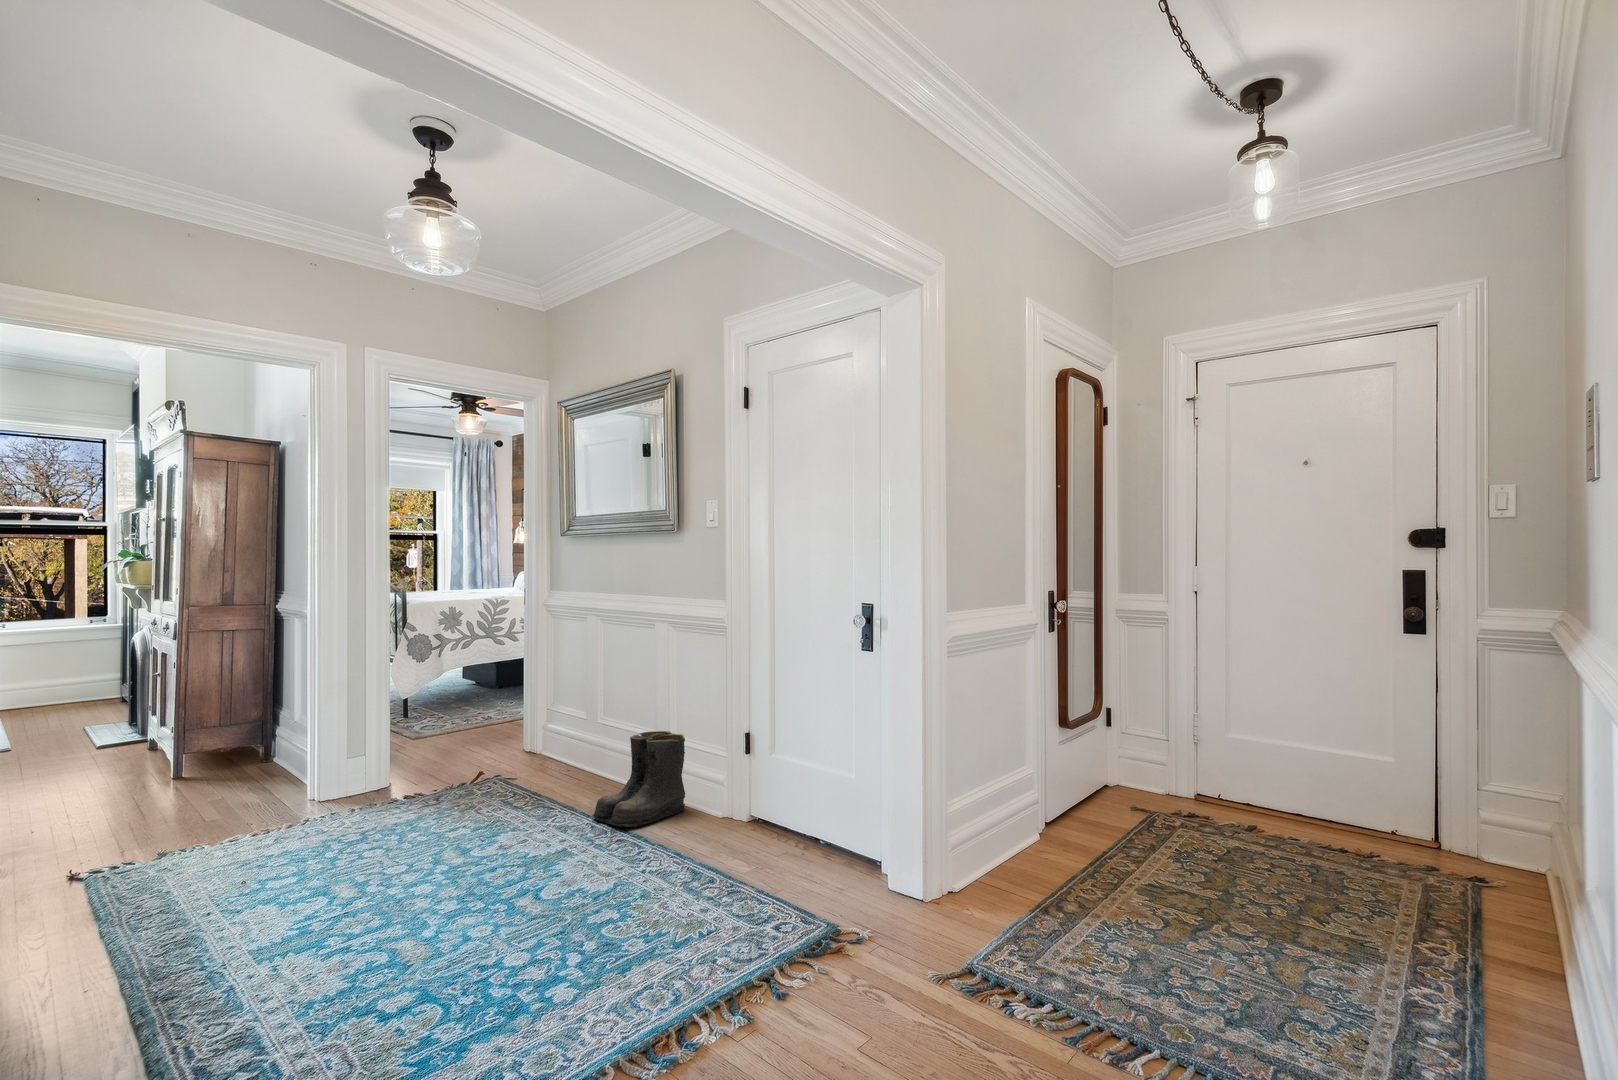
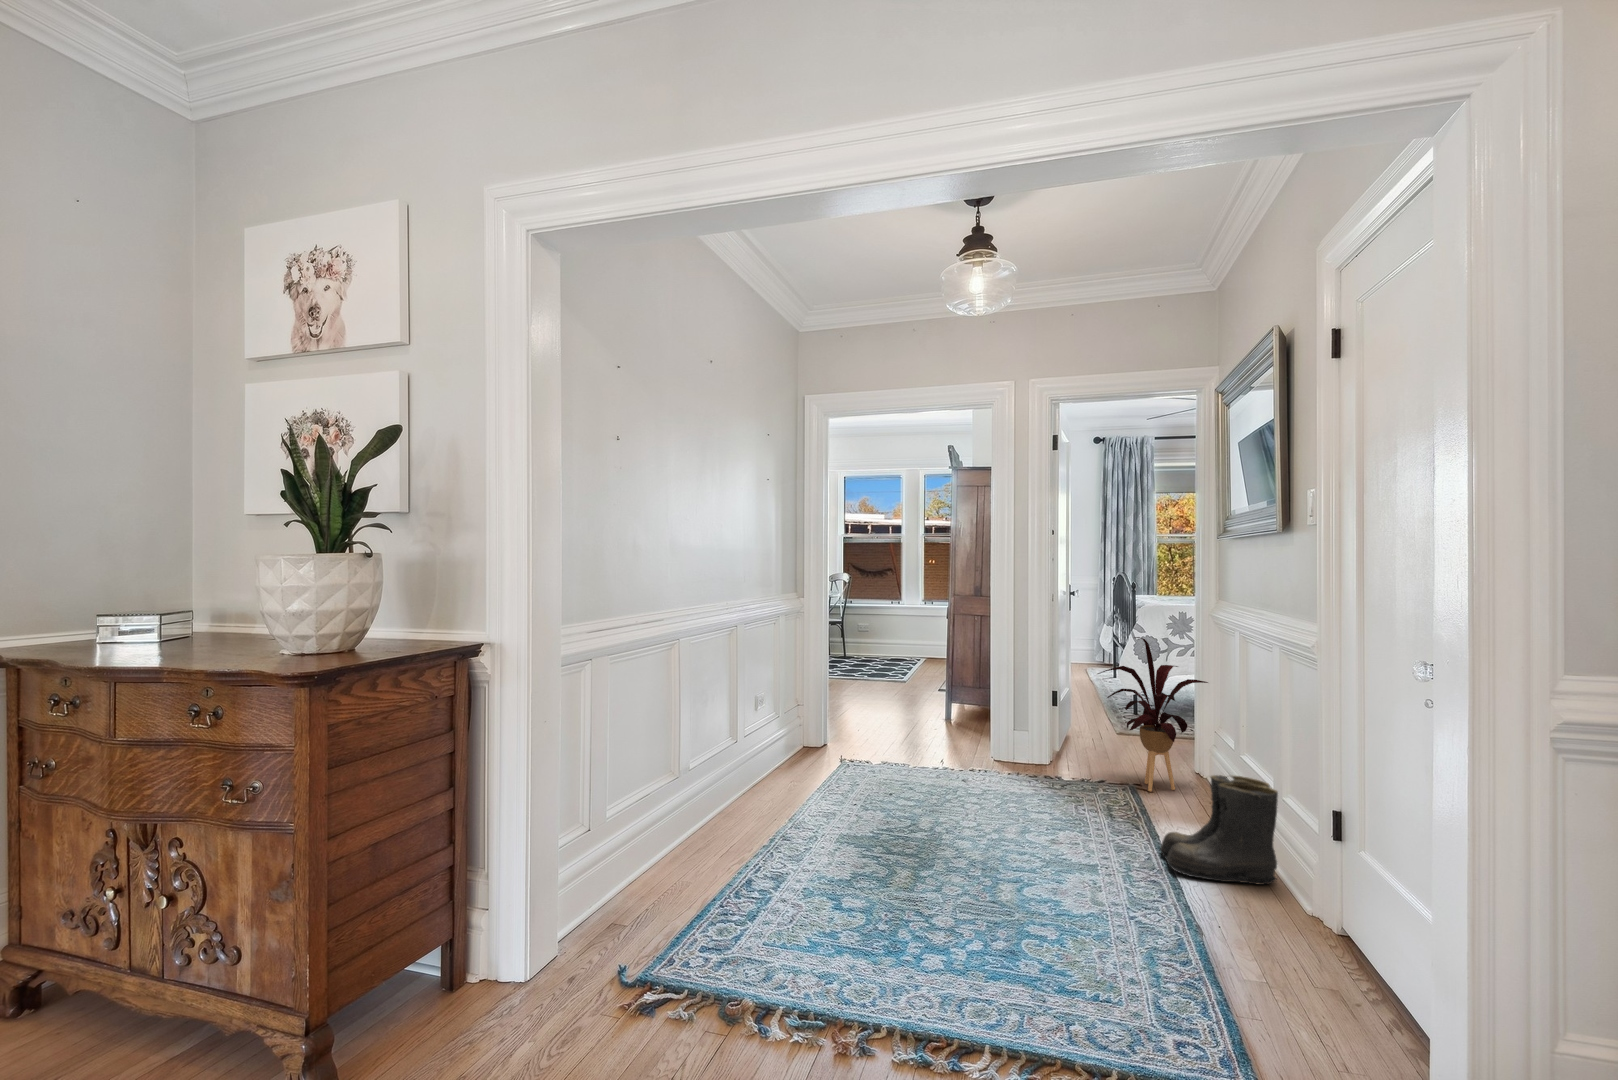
house plant: none [464,630,559,778] -> present [1098,637,1208,791]

